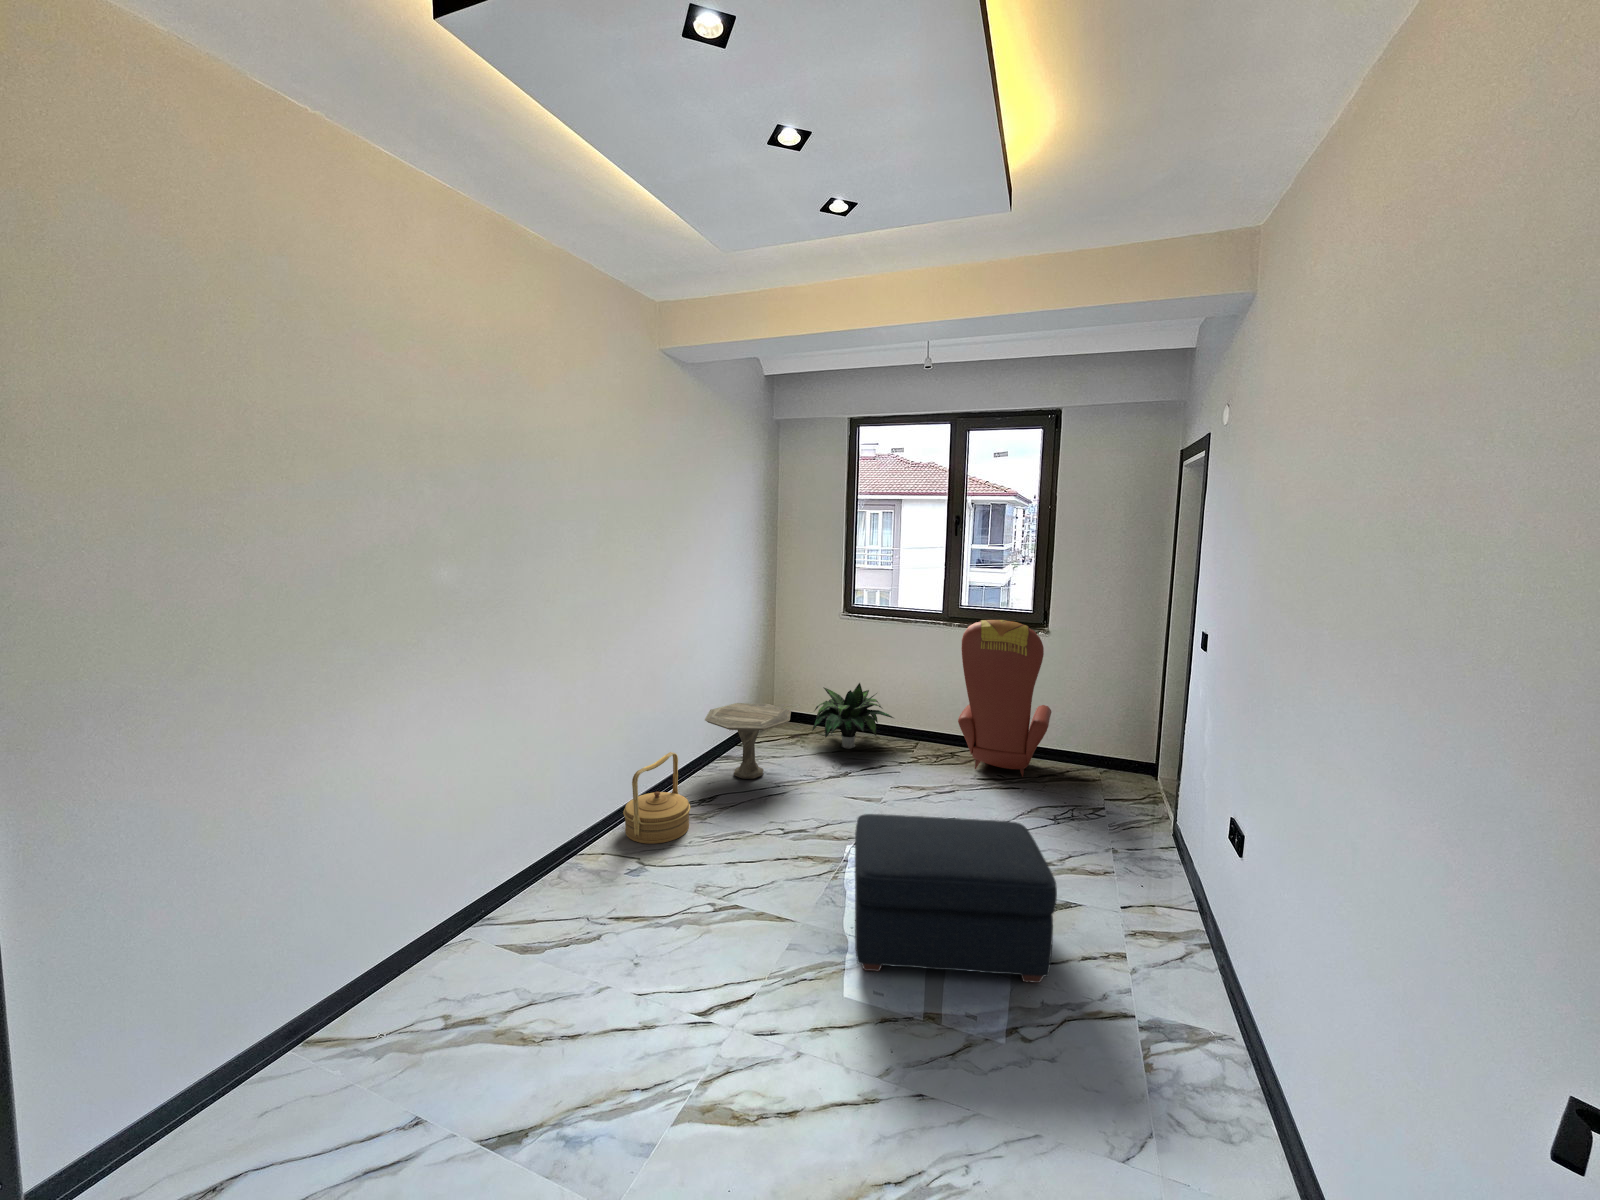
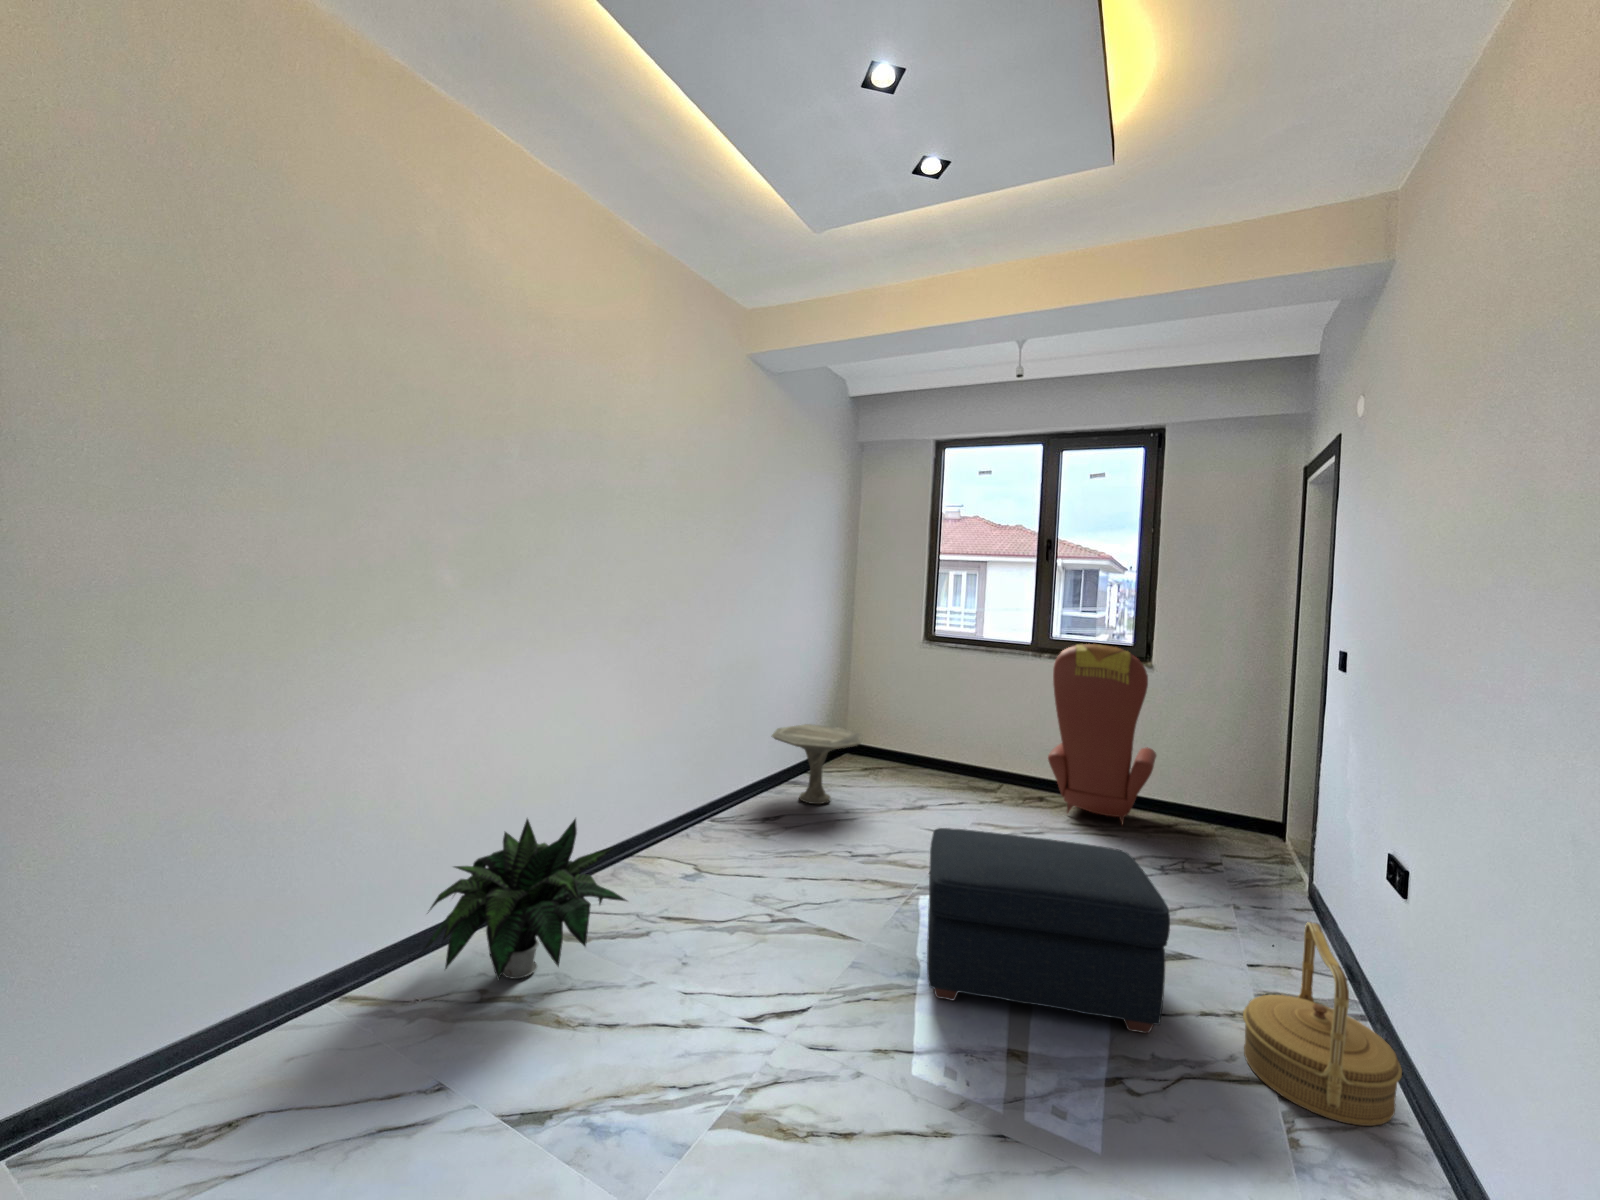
potted plant: present [812,683,893,749] -> present [421,819,627,980]
woven basket: present [623,752,690,844] -> present [1243,922,1402,1126]

